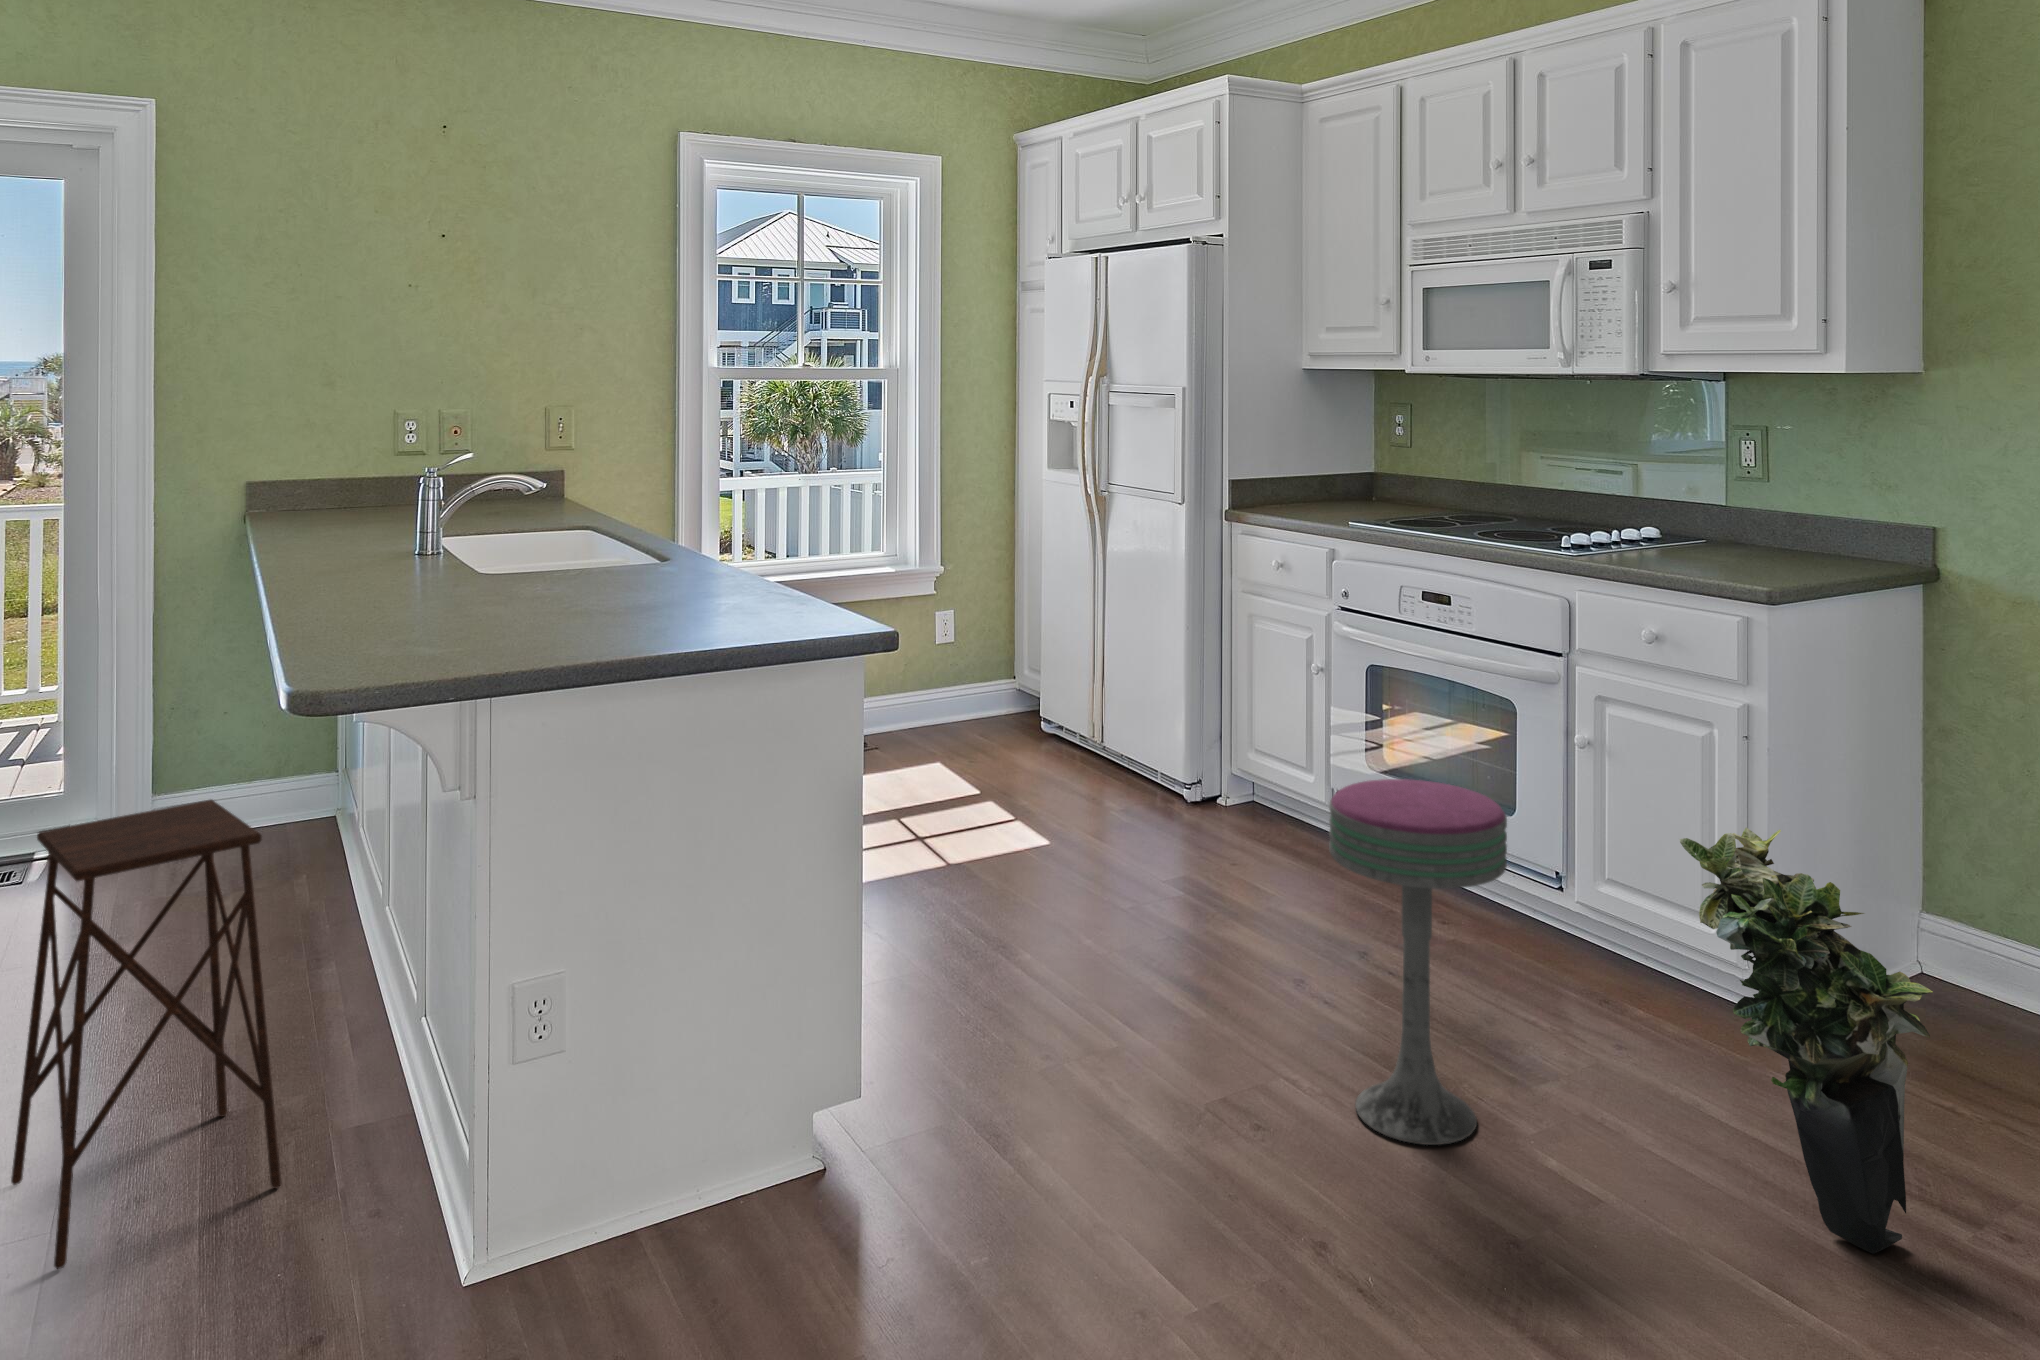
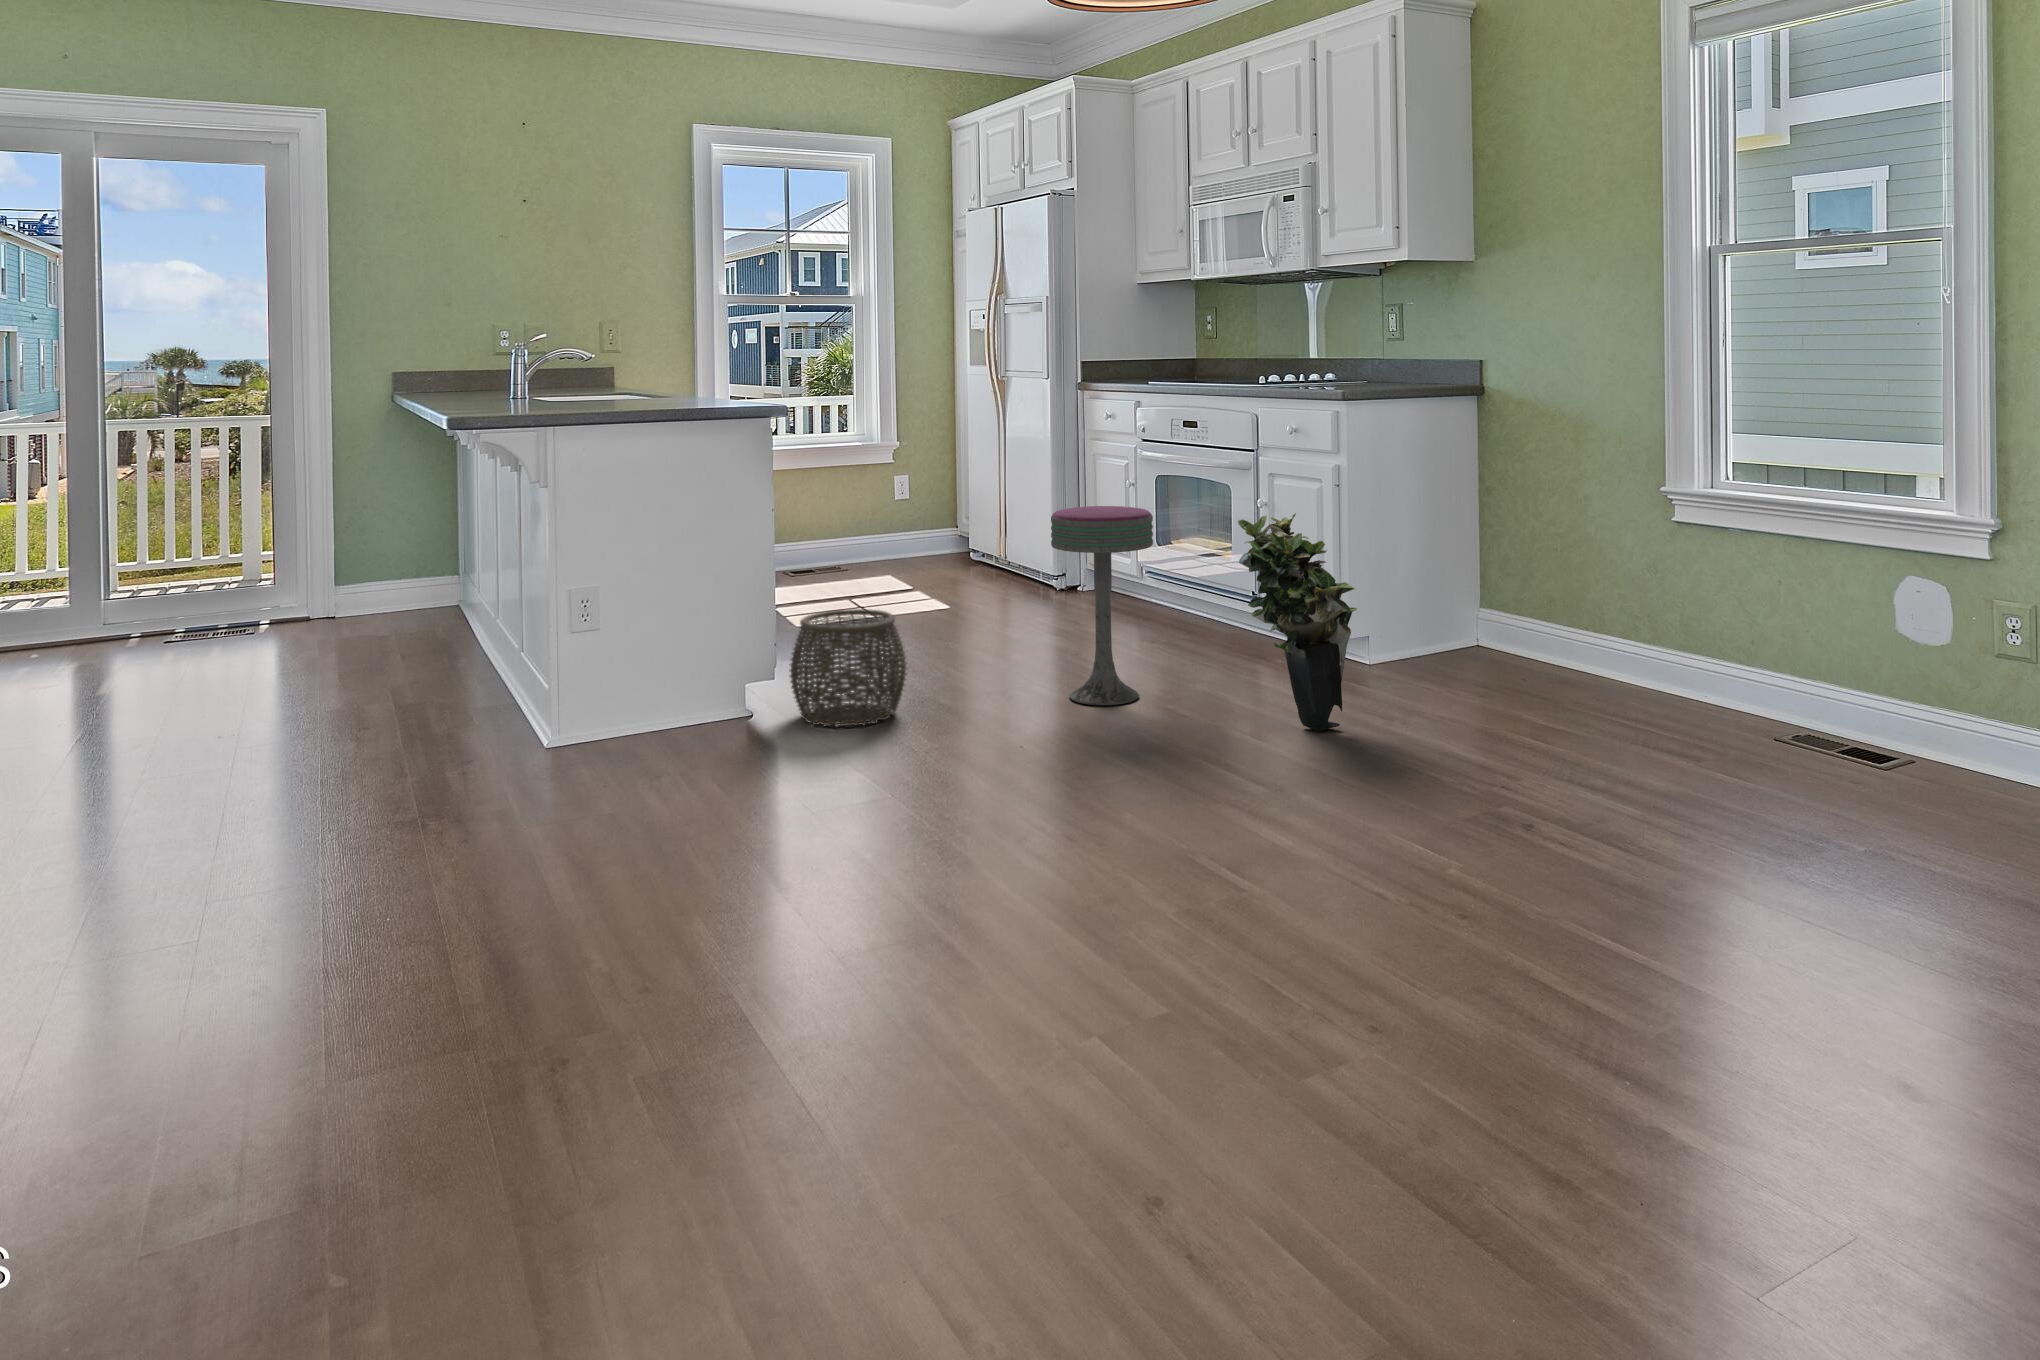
side table: present [11,800,281,1269] -> none [285,520,438,750]
woven basket: none [901,965,1104,1214] -> present [790,609,907,728]

